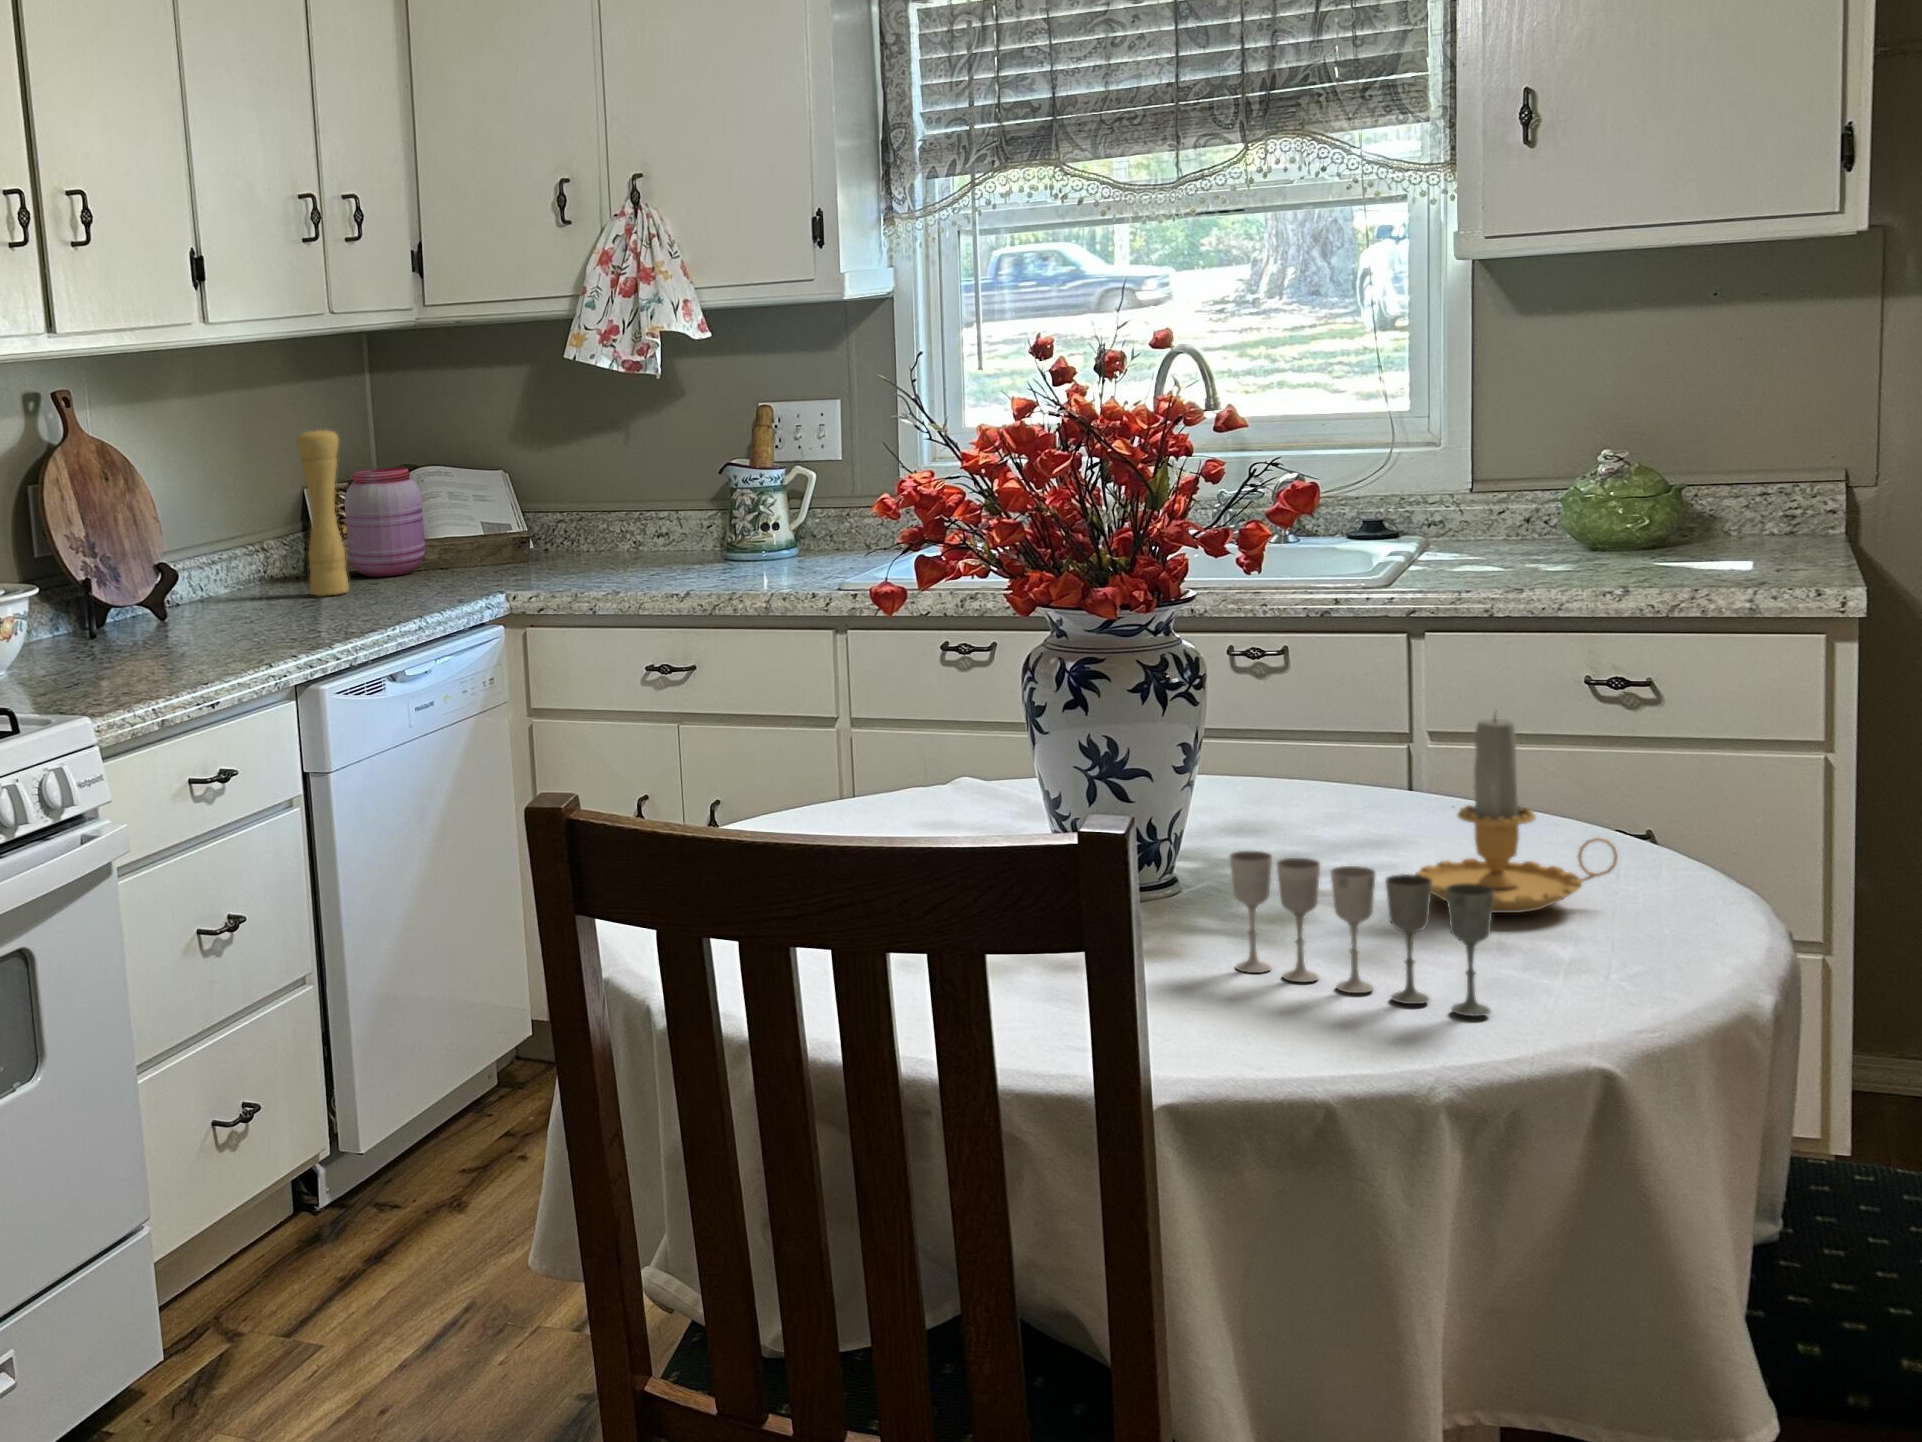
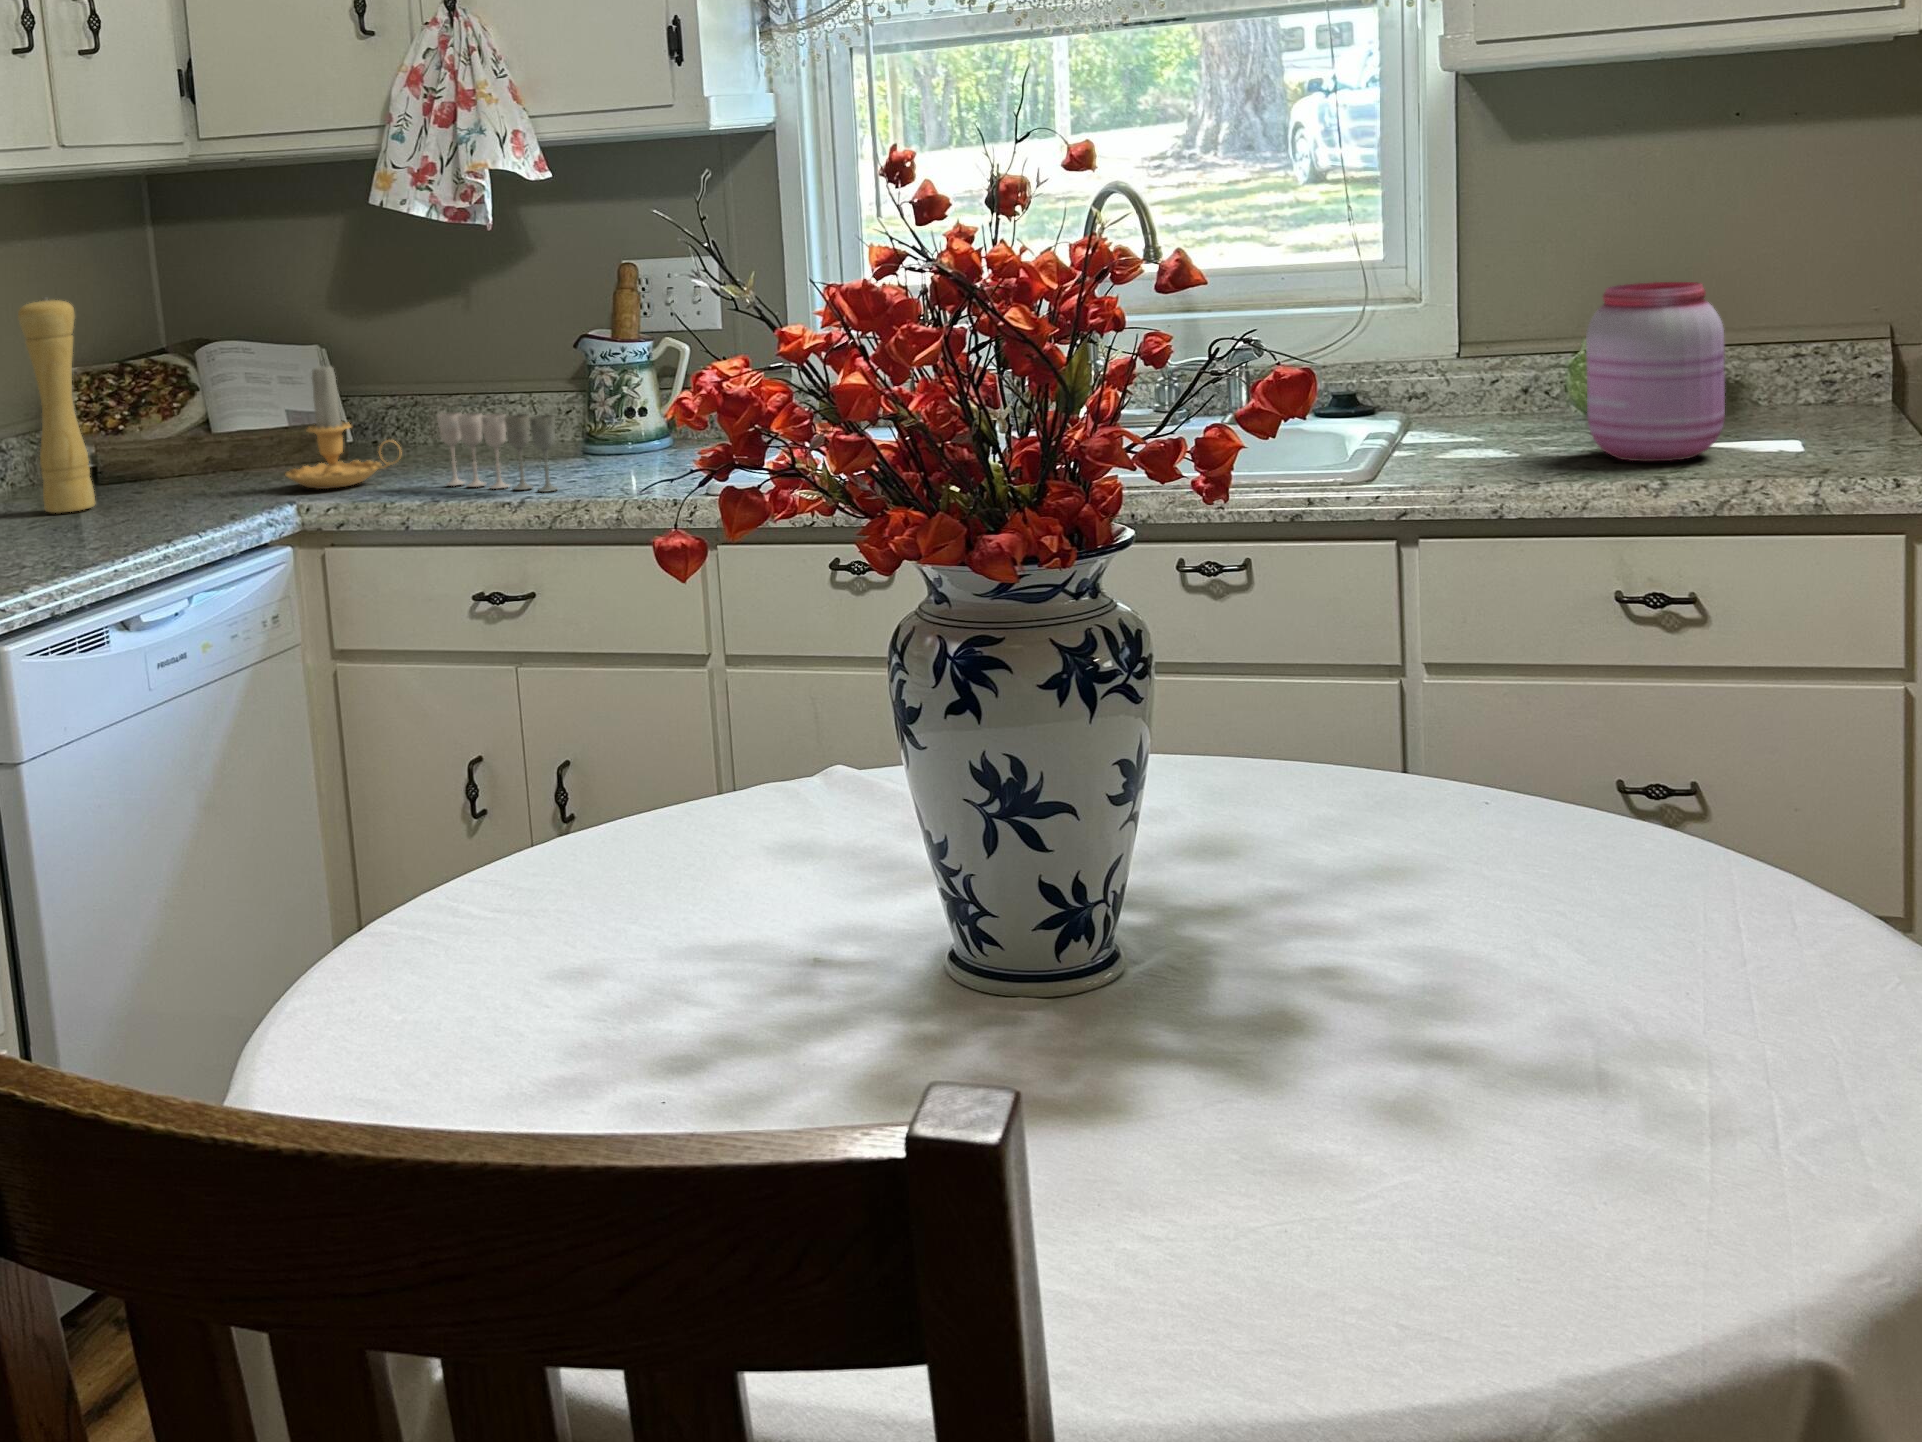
jar: present [345,468,425,577] -> present [1586,282,1725,461]
candle: present [1415,718,1618,913] -> present [285,366,401,489]
wine glass: present [1230,851,1494,1016] -> present [437,412,558,492]

